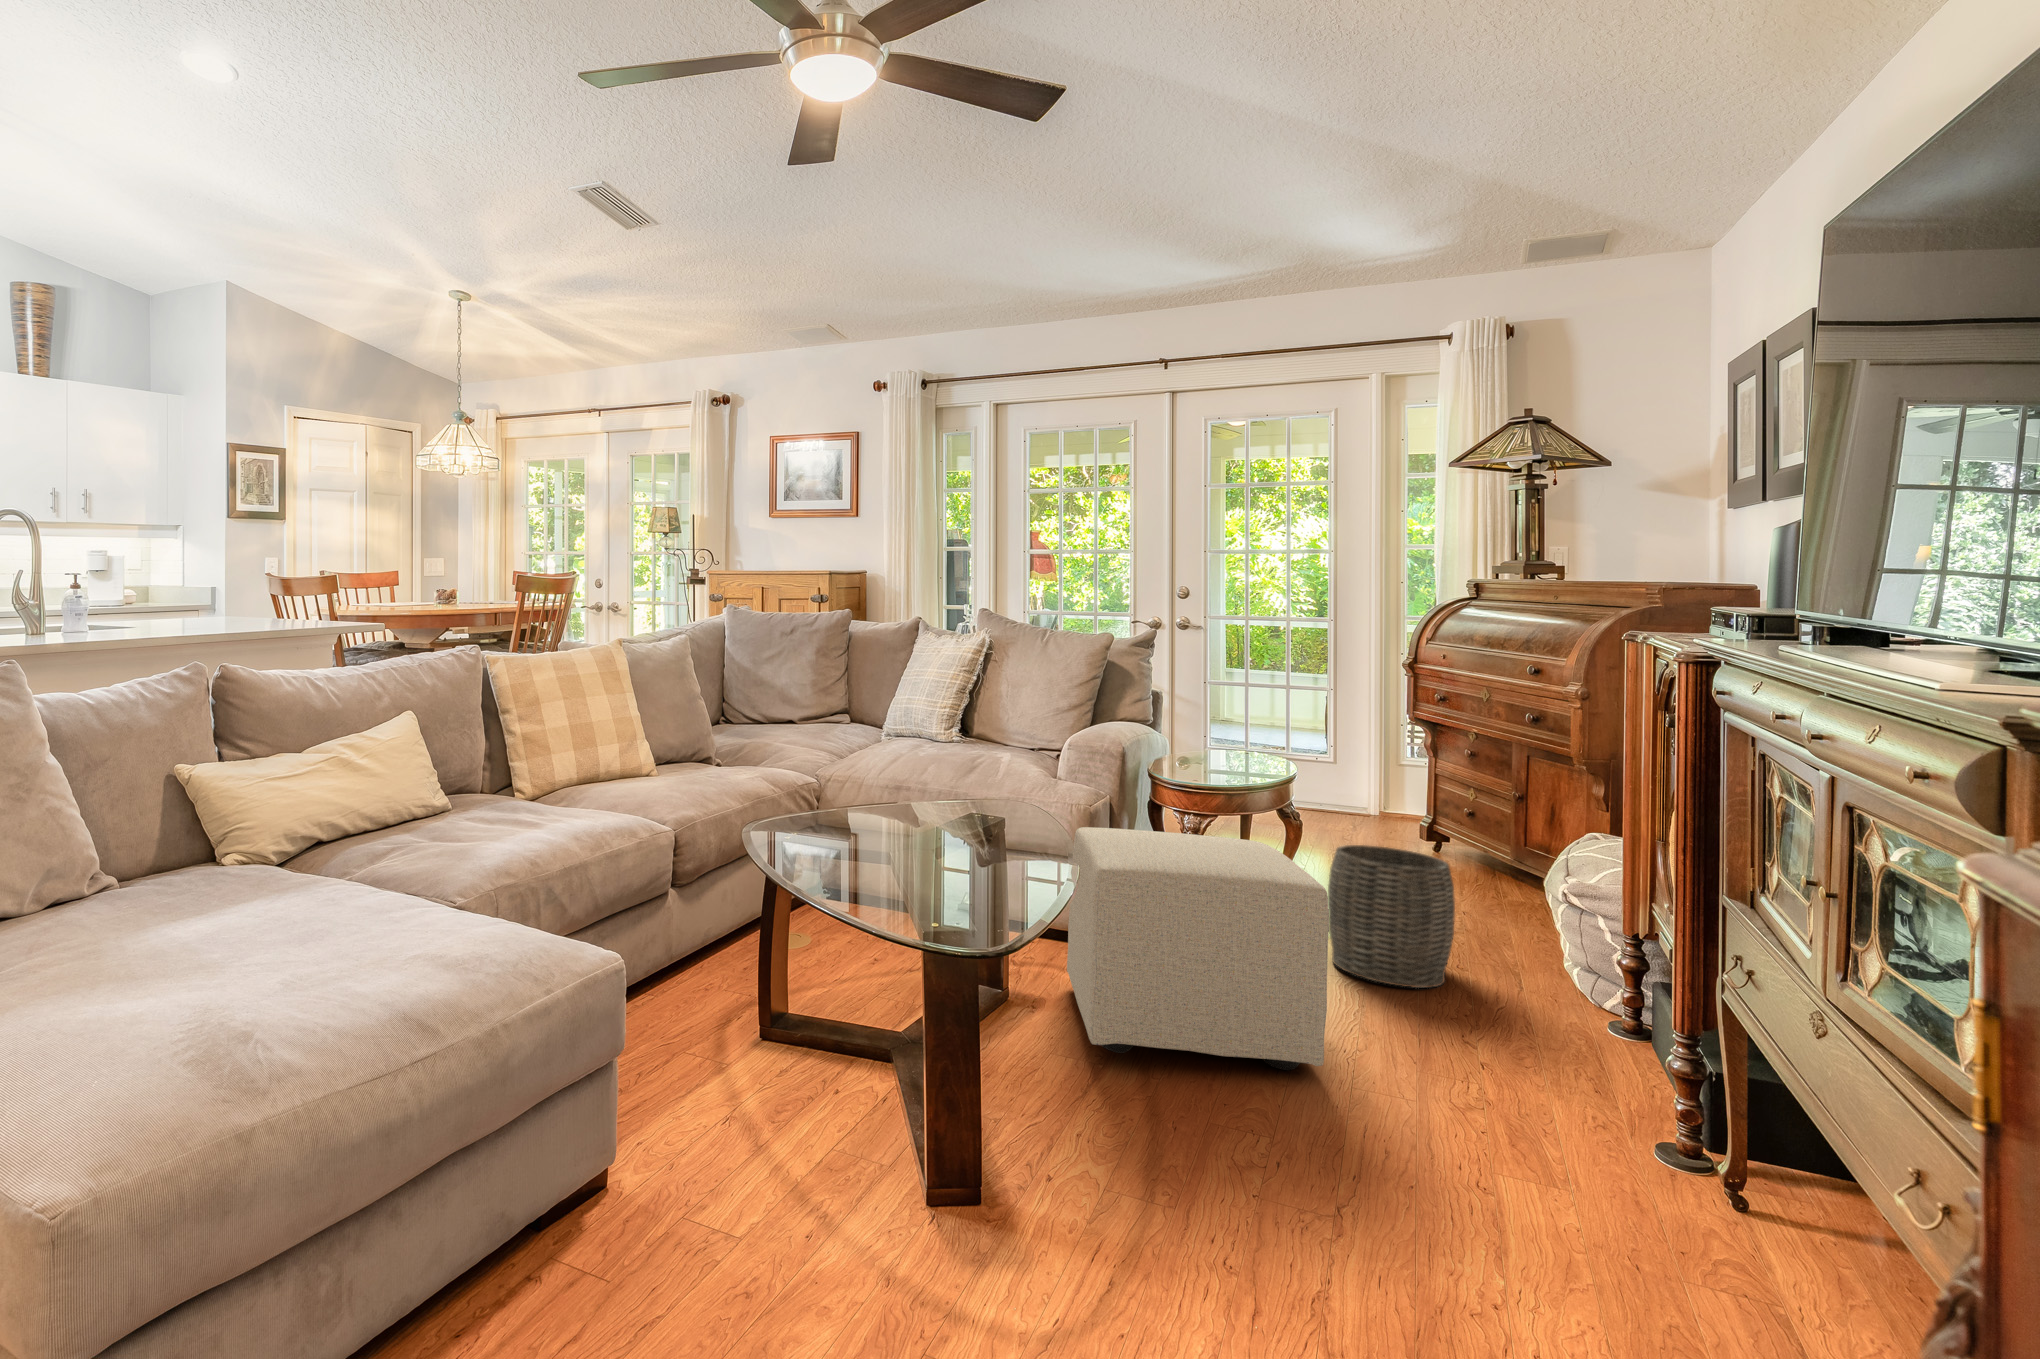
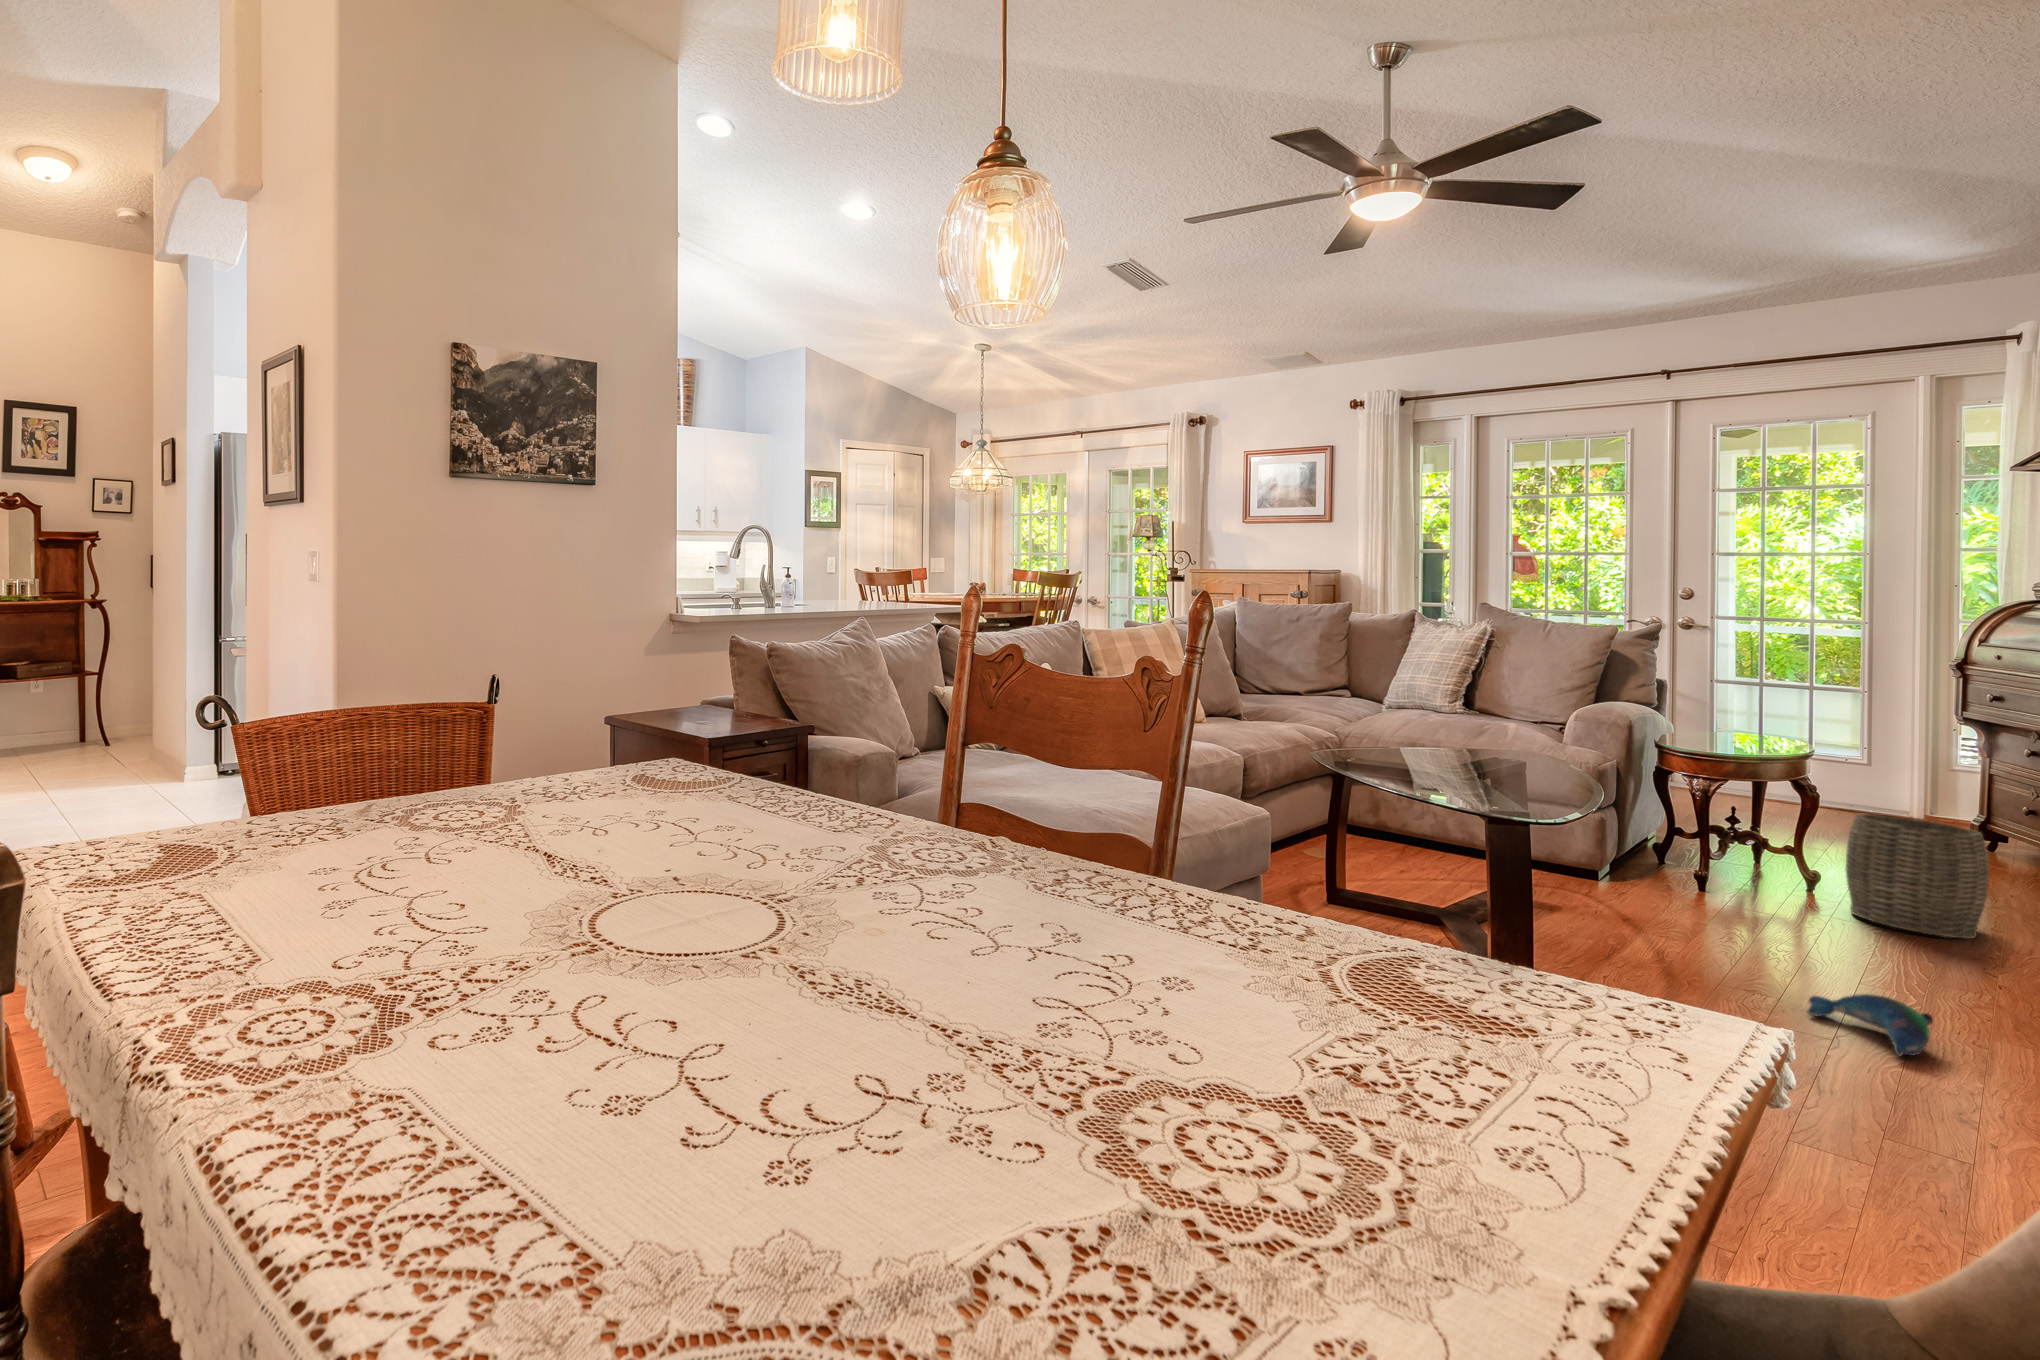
ottoman: present [1067,827,1329,1070] -> none [1580,775,1837,966]
plush toy: none [1304,1137,1440,1246] -> present [1808,994,1933,1056]

